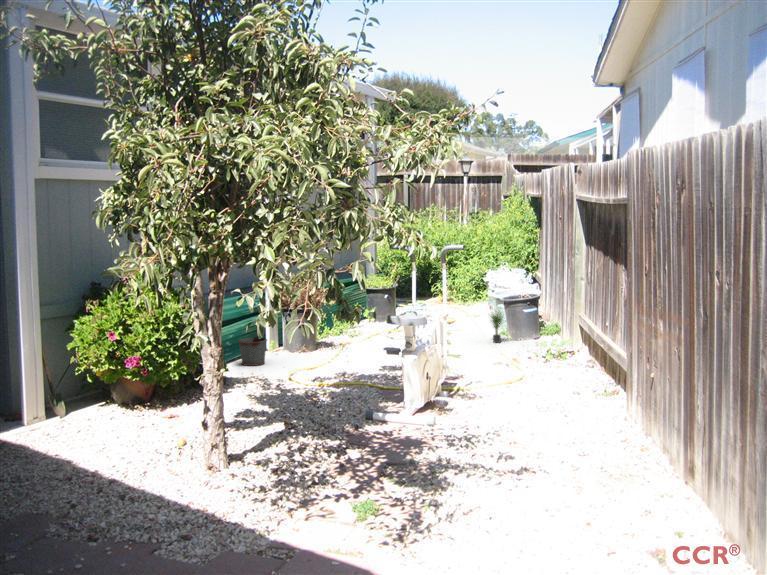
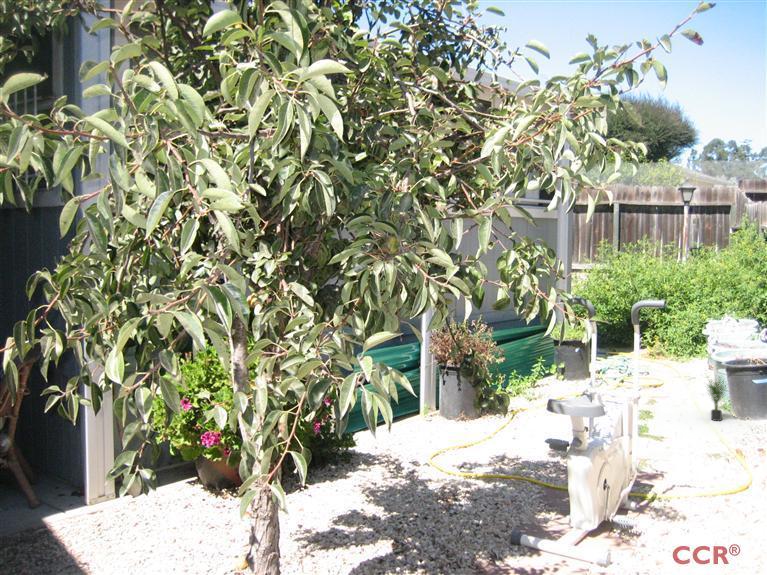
bucket: present [238,338,267,366] -> none [380,402,415,437]

